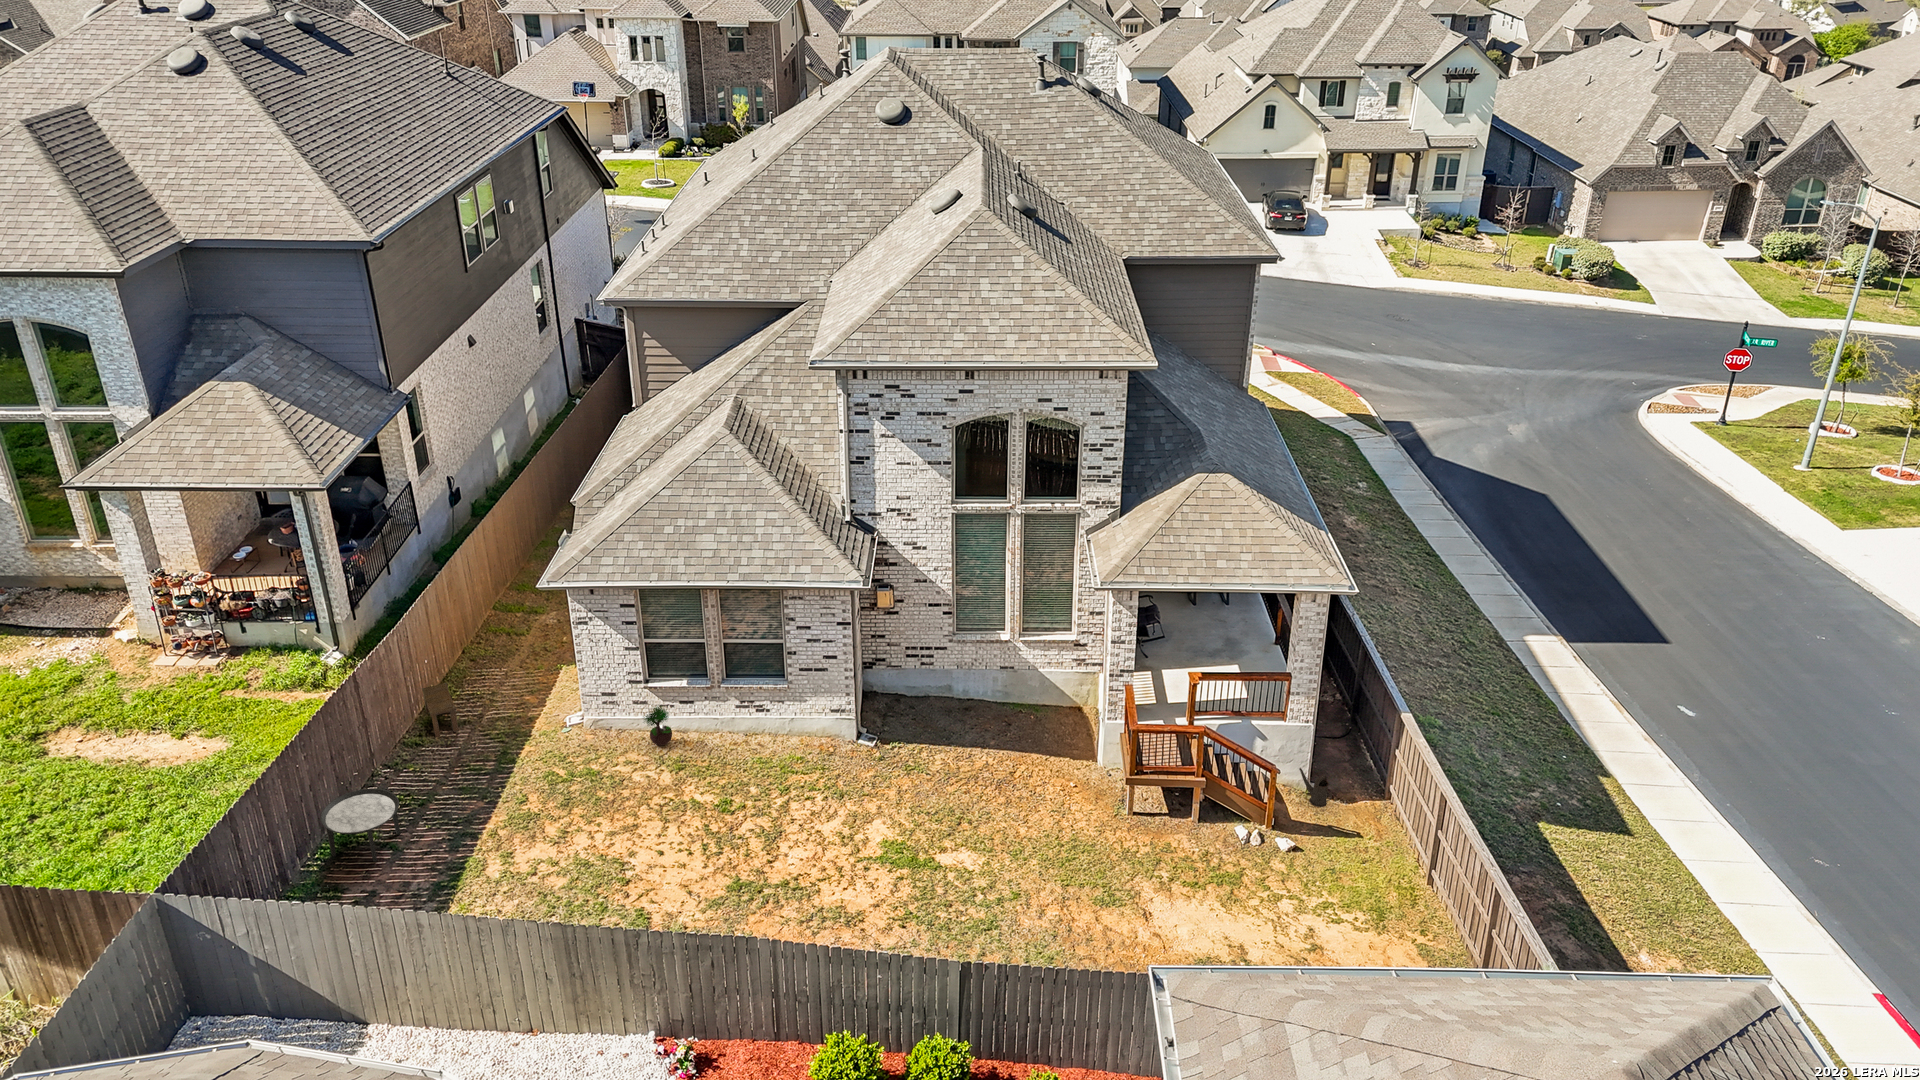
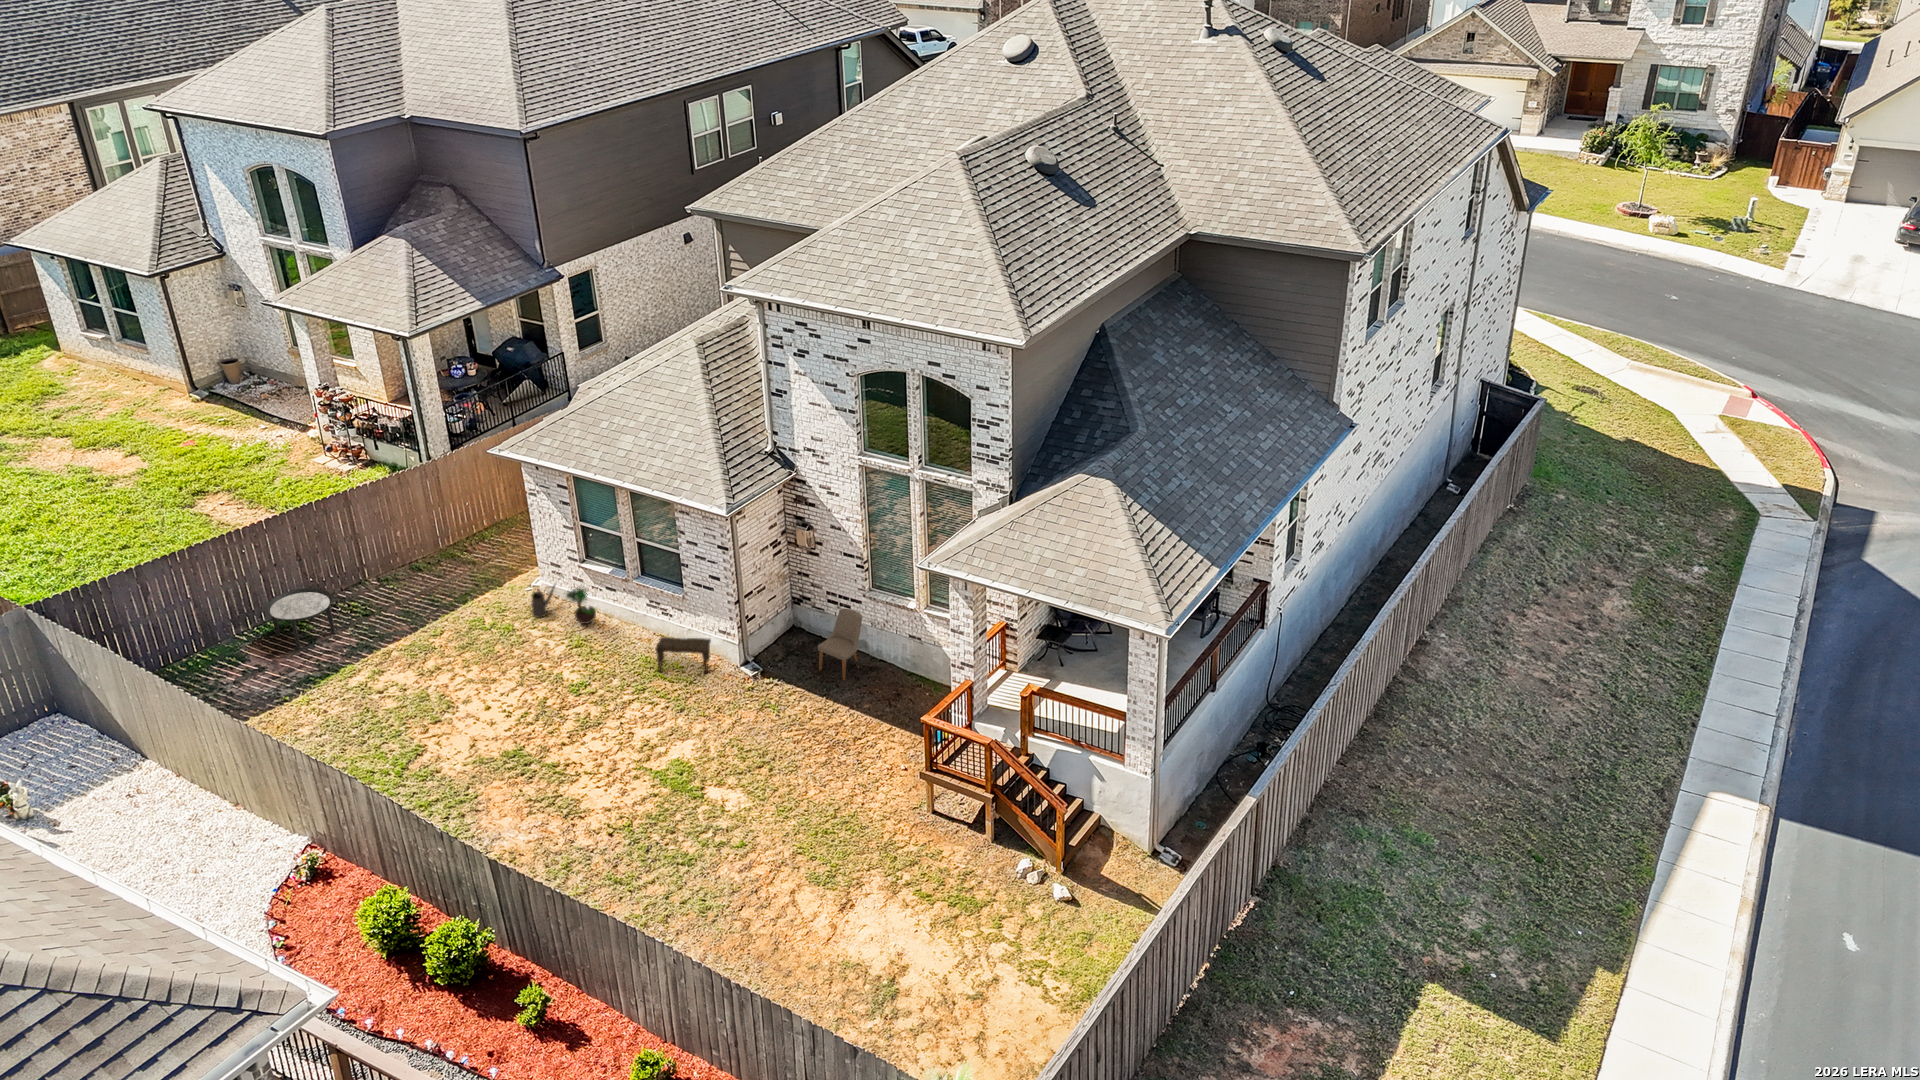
chair: none [923,656,957,724] -> present [818,608,862,680]
bench: present [422,683,458,737] -> present [655,637,711,674]
watering can: present [1299,768,1332,807] -> present [529,585,555,618]

